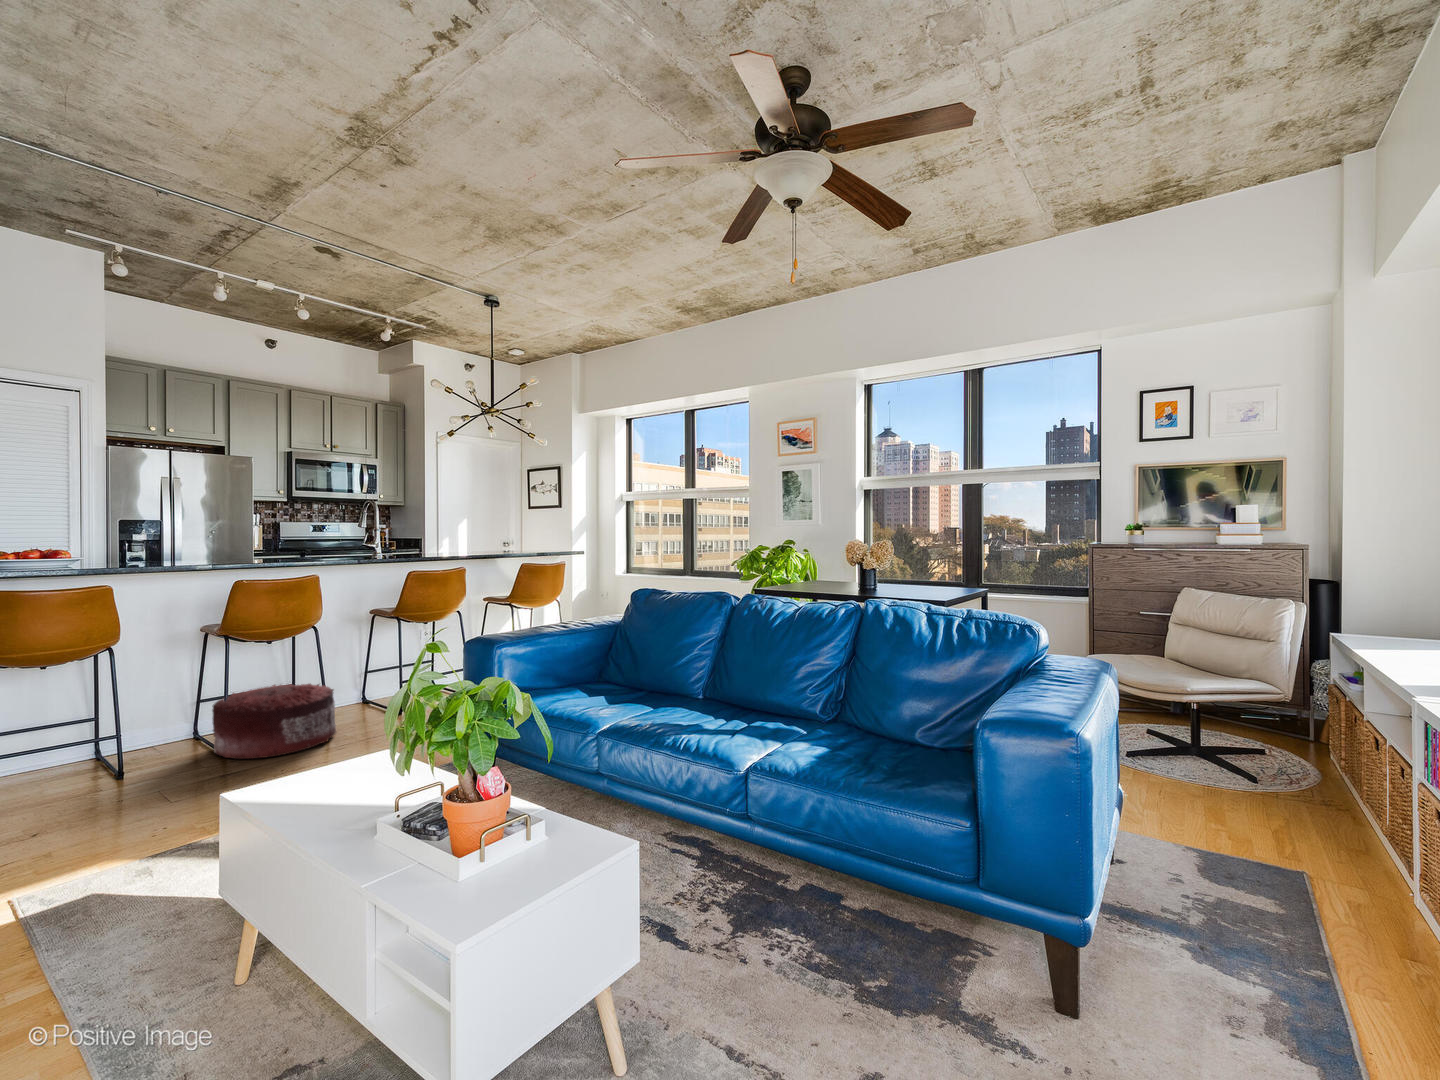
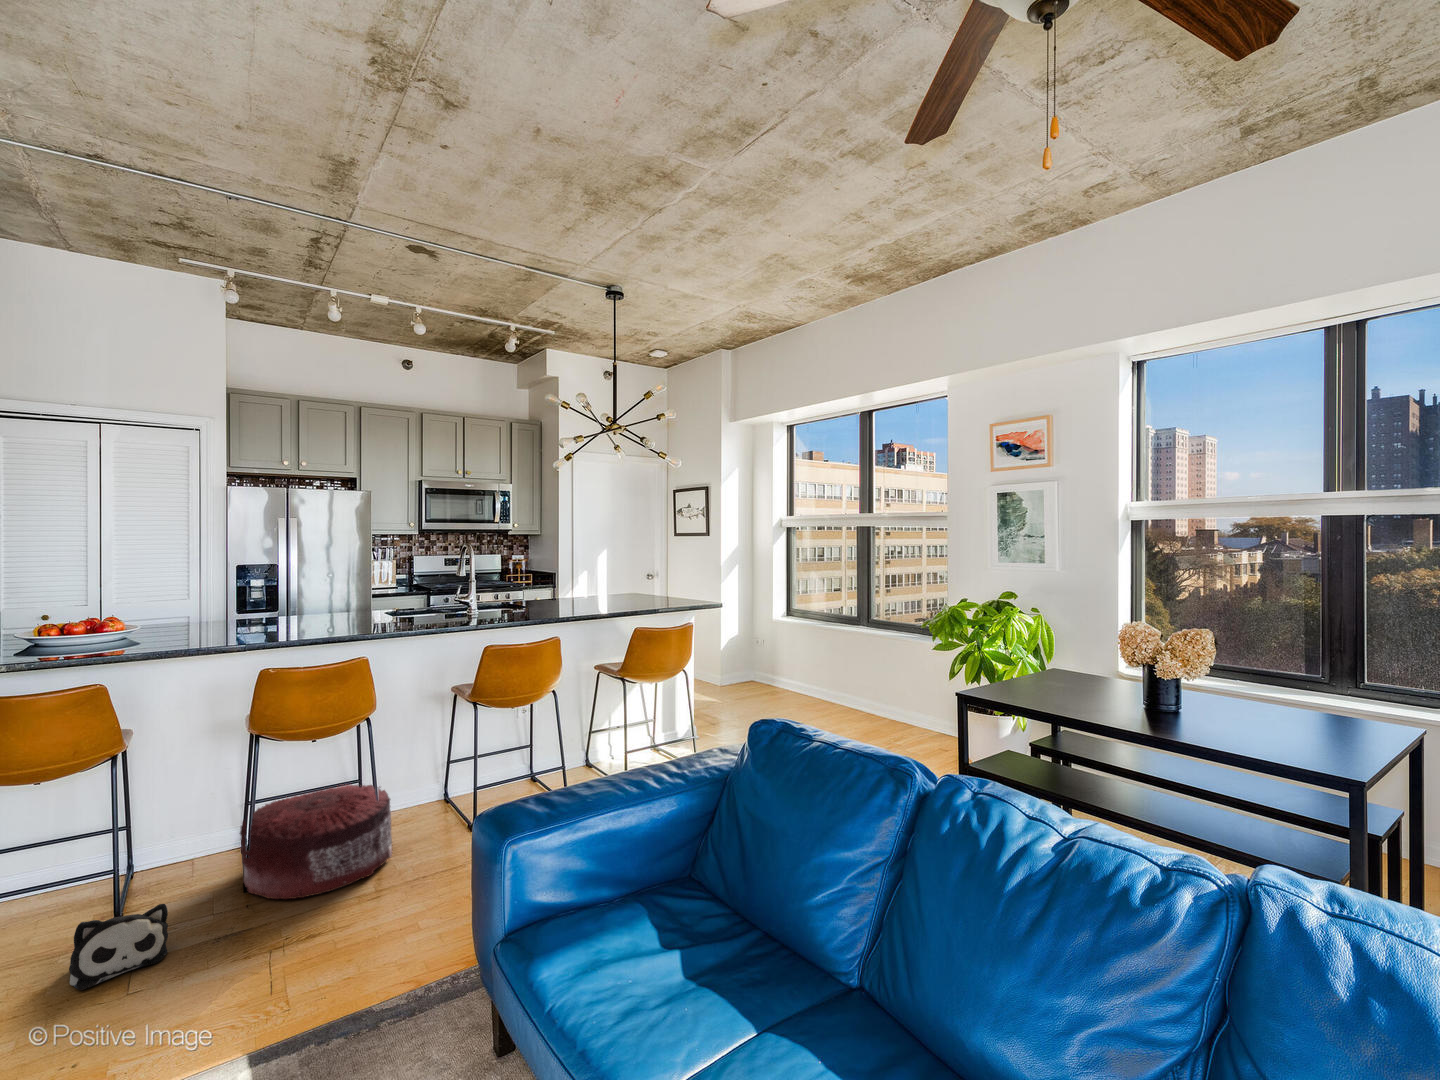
plush toy: none [106,751,186,806] -> present [69,904,168,990]

